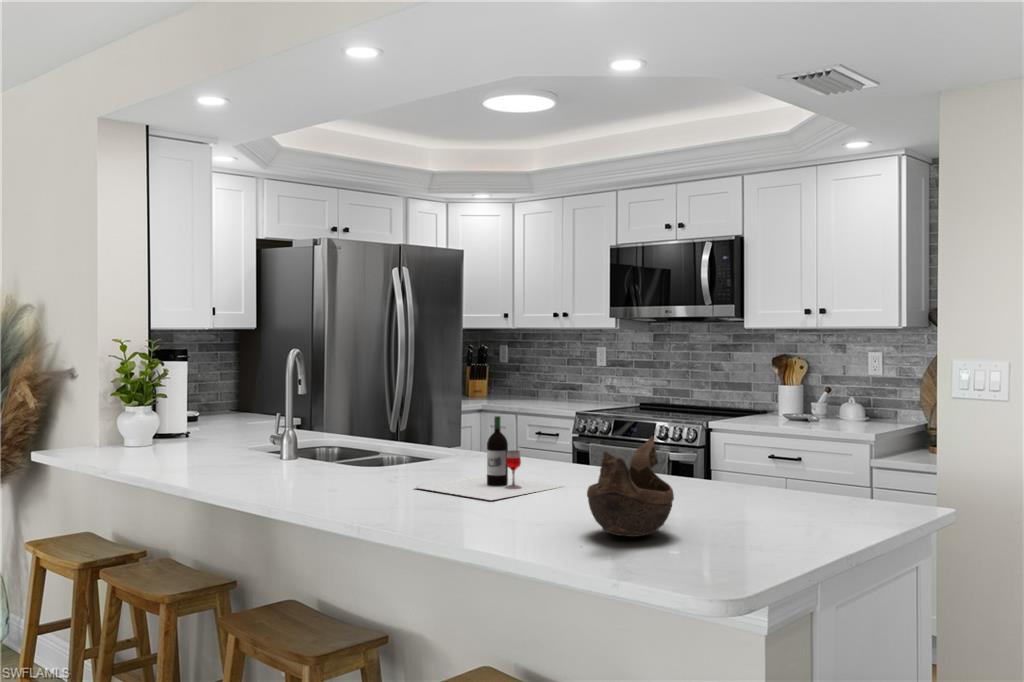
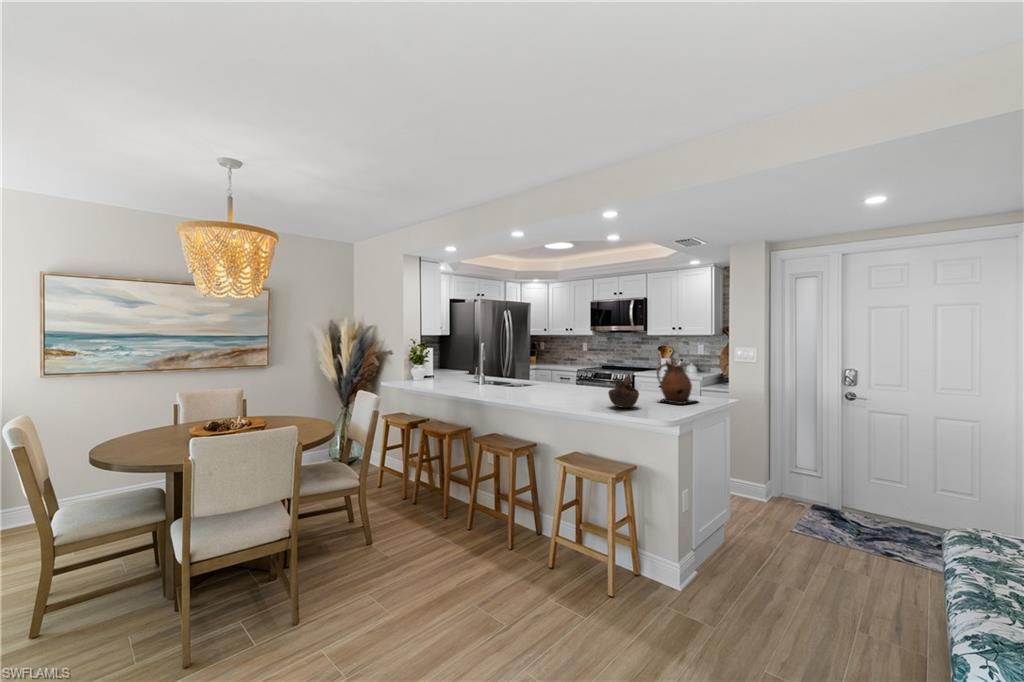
ceramic pitcher: none [733,396,851,525] -> present [657,360,696,404]
wine bottle: present [415,416,562,500] -> none [536,368,591,398]

